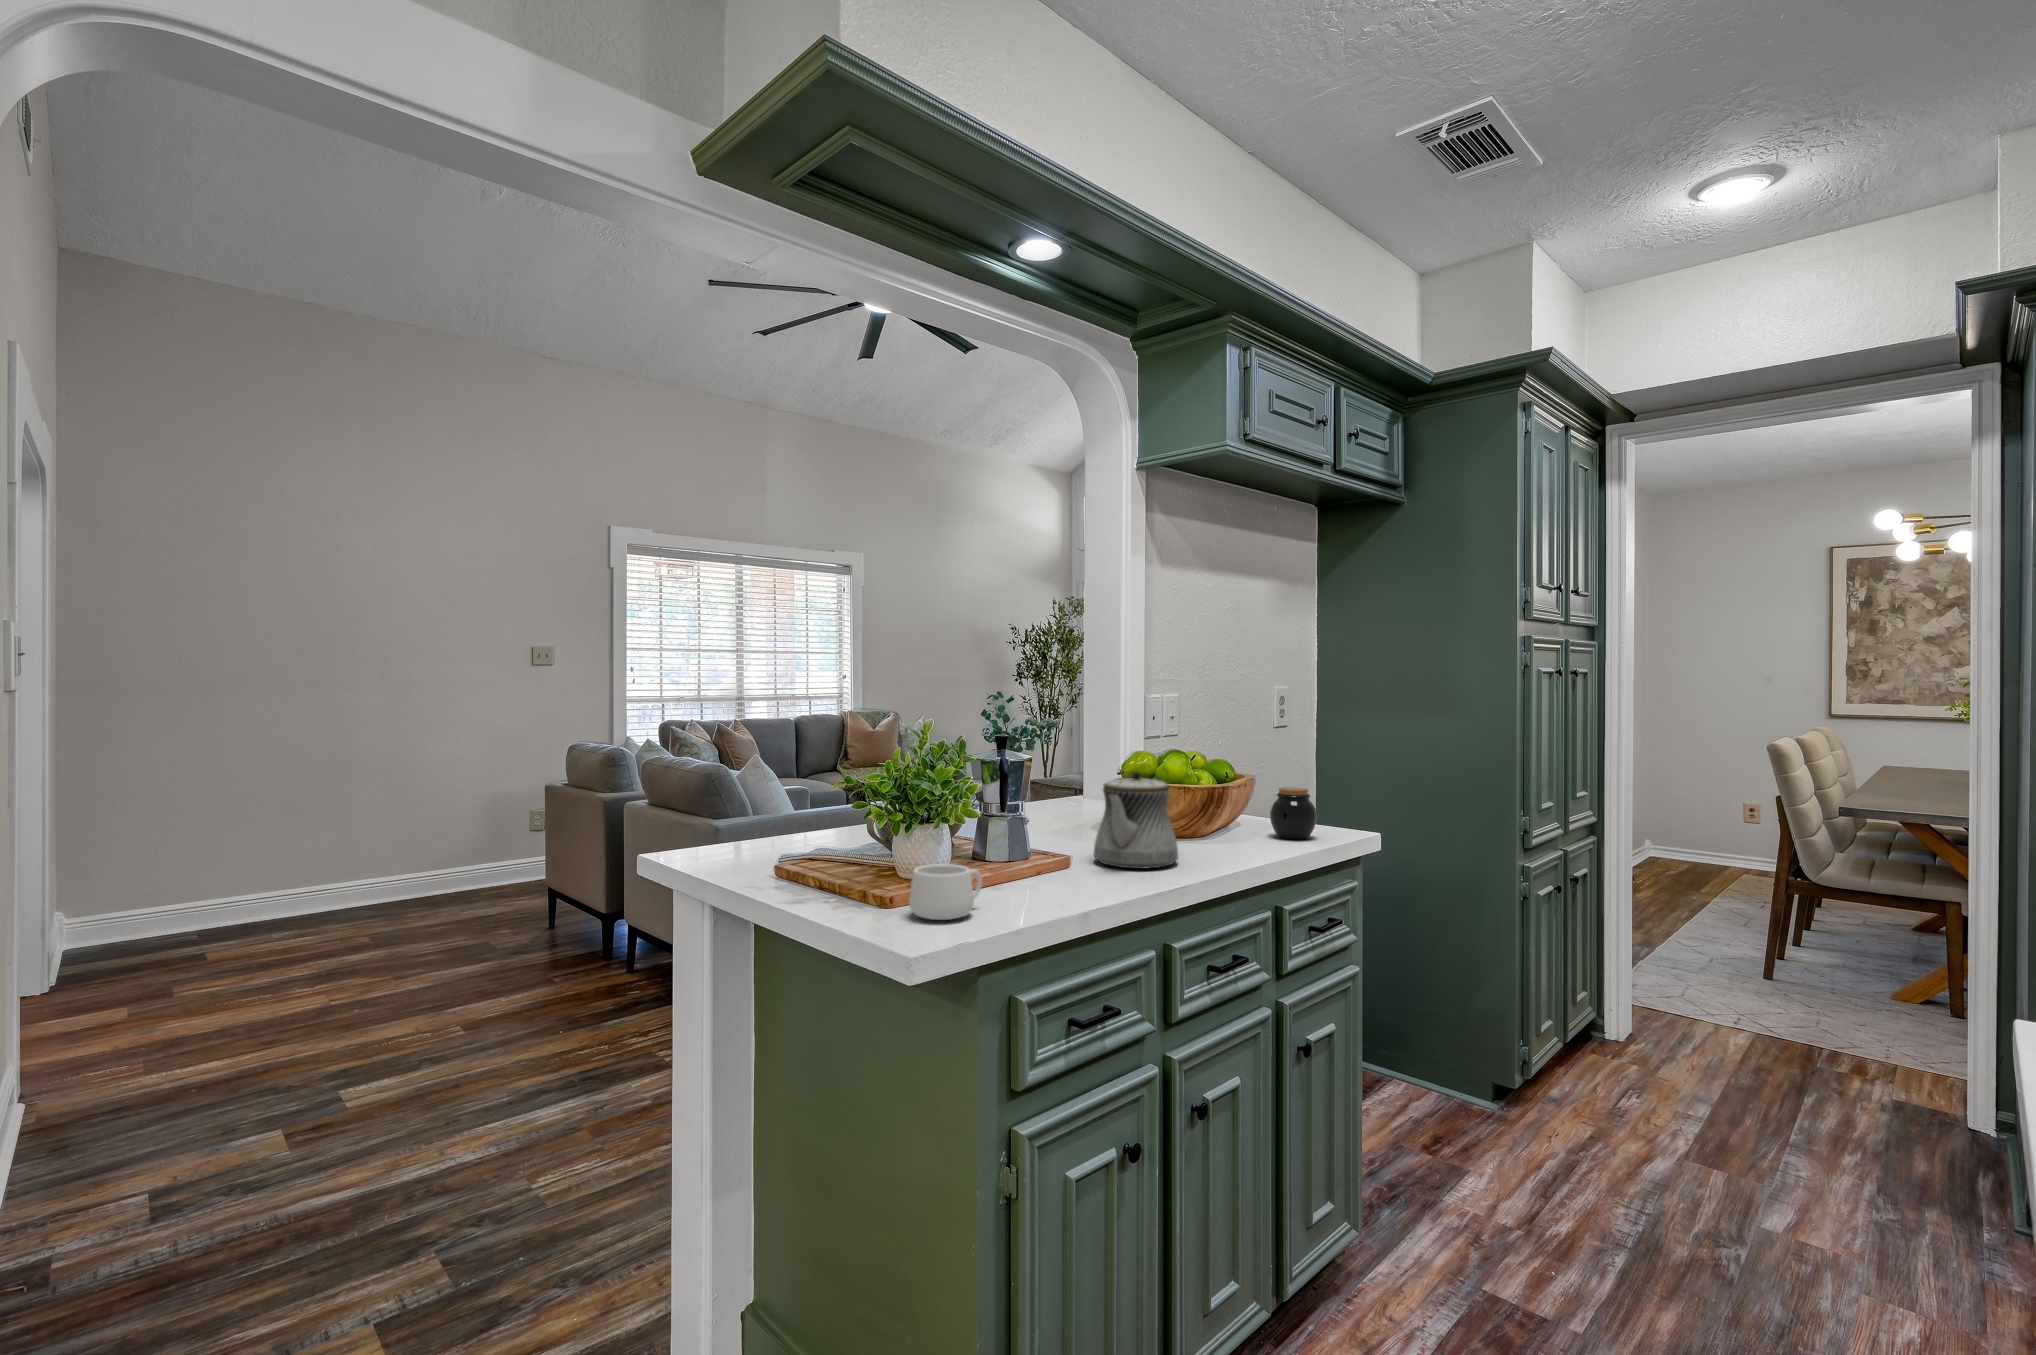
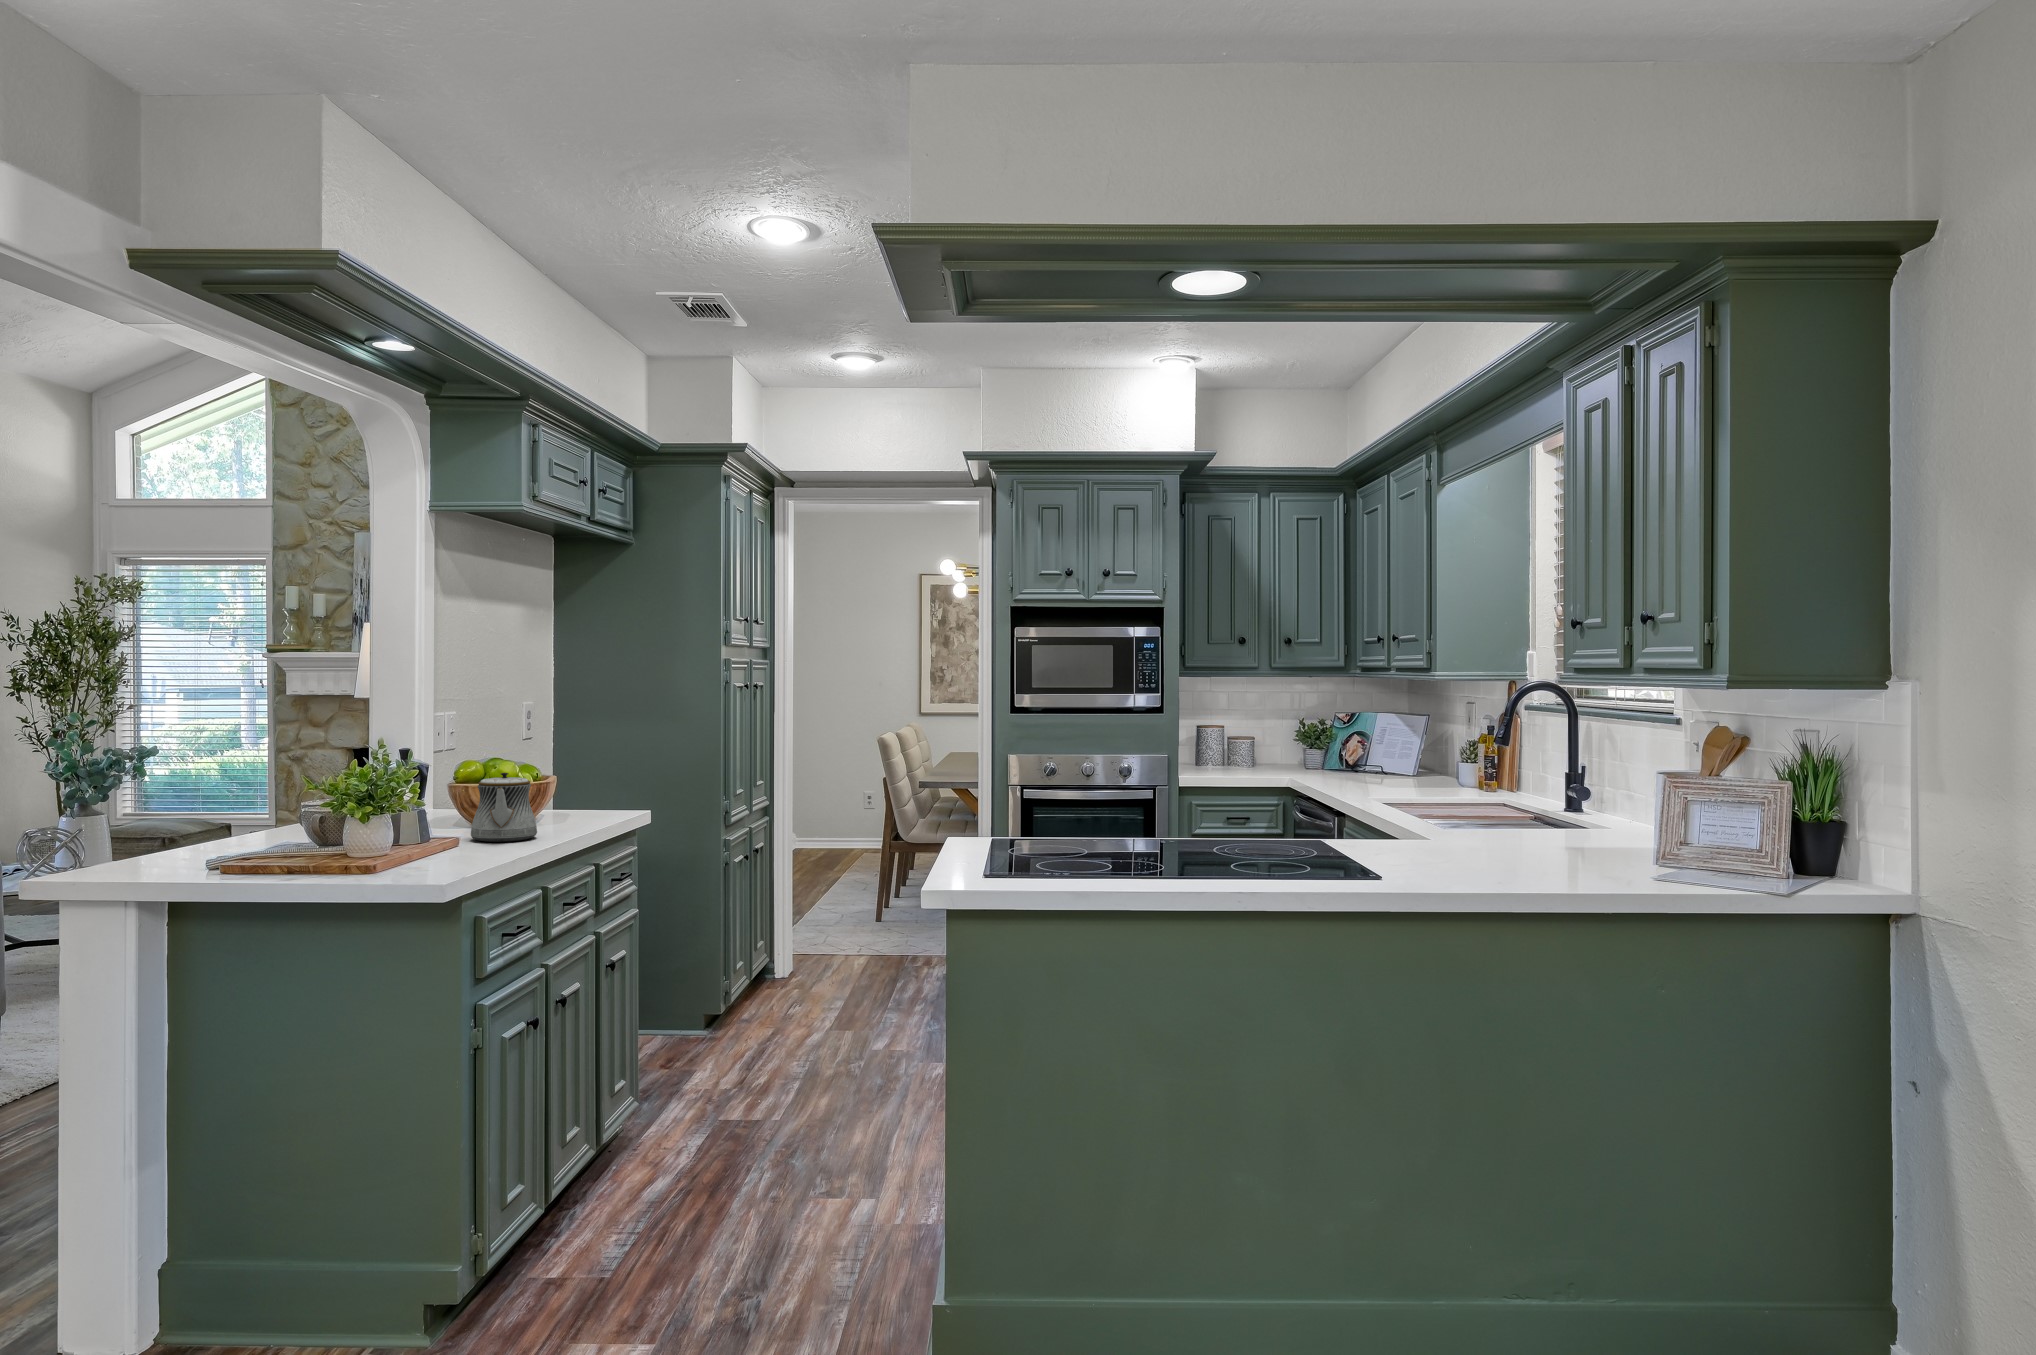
jar: present [1270,787,1317,839] -> none [577,781,612,818]
mug: present [909,864,982,920] -> none [398,838,447,873]

